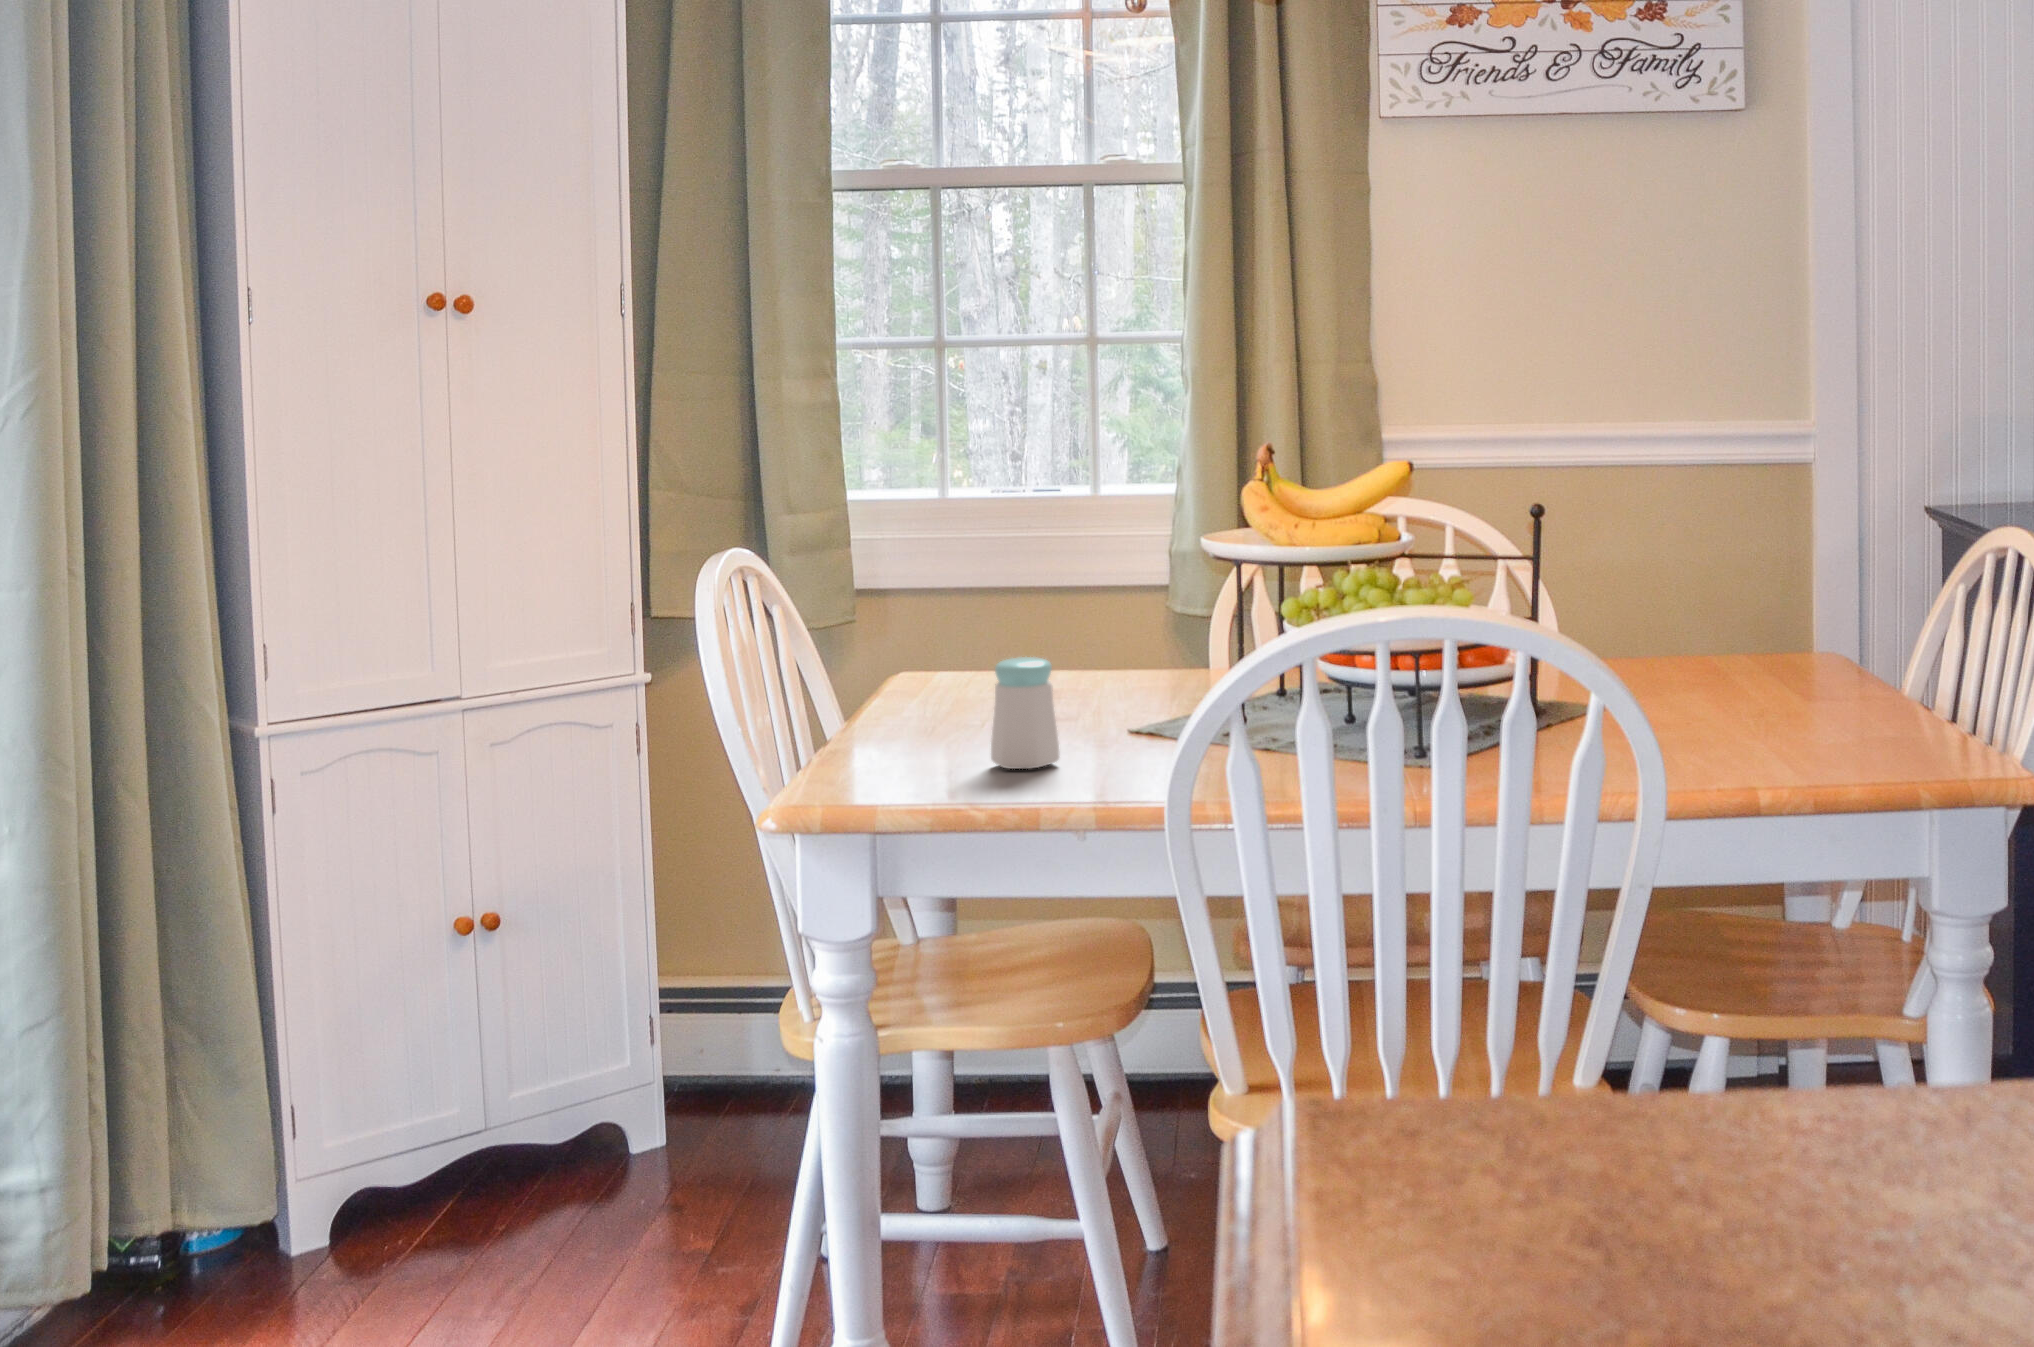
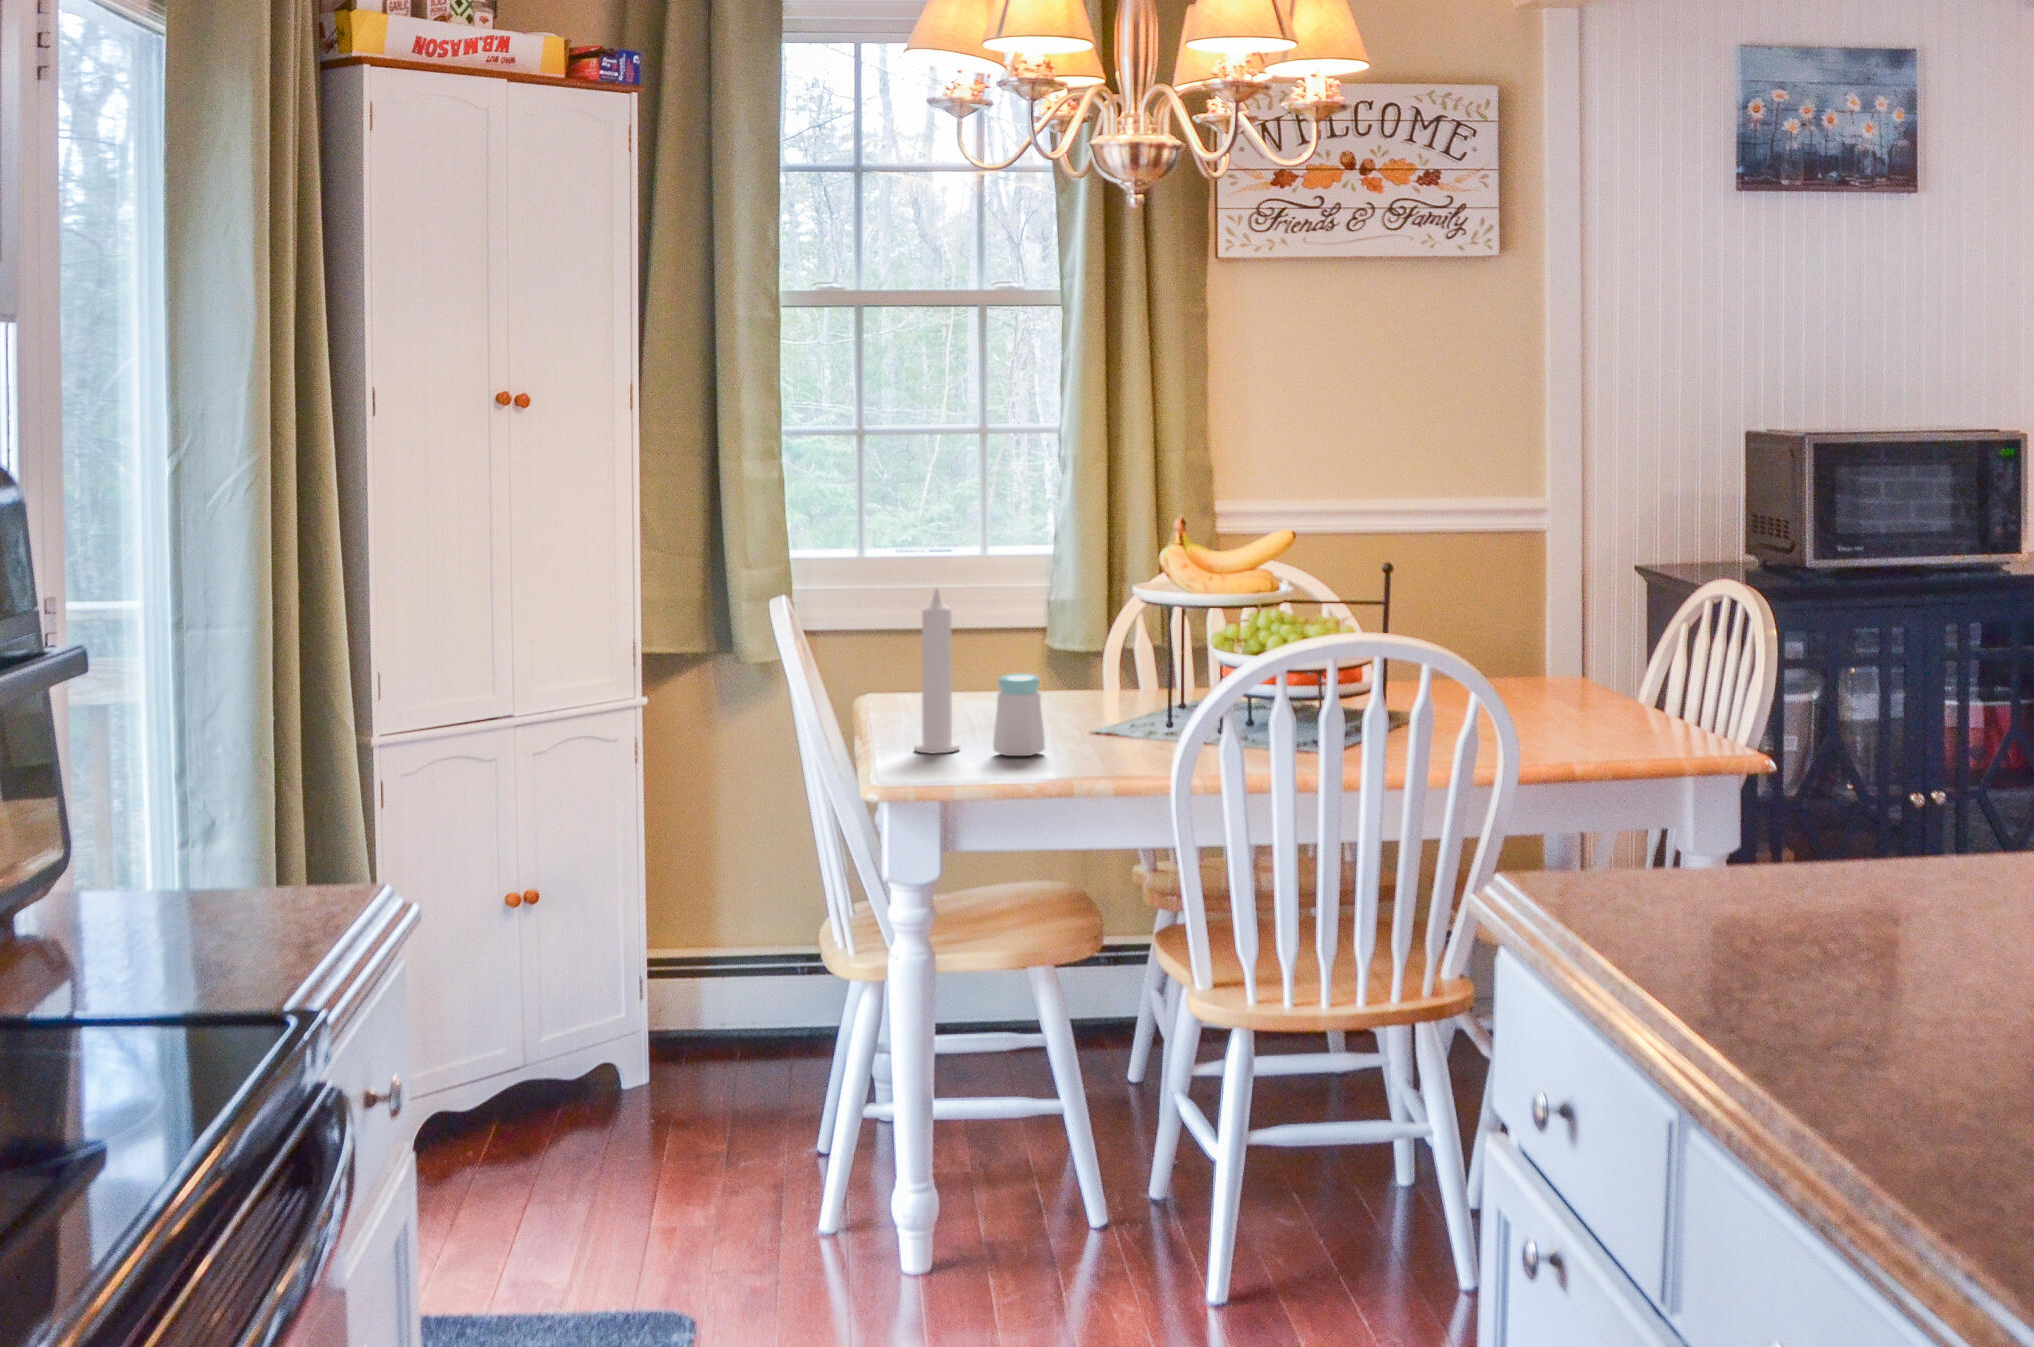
candle: none [893,543,955,763] -> present [914,588,960,753]

